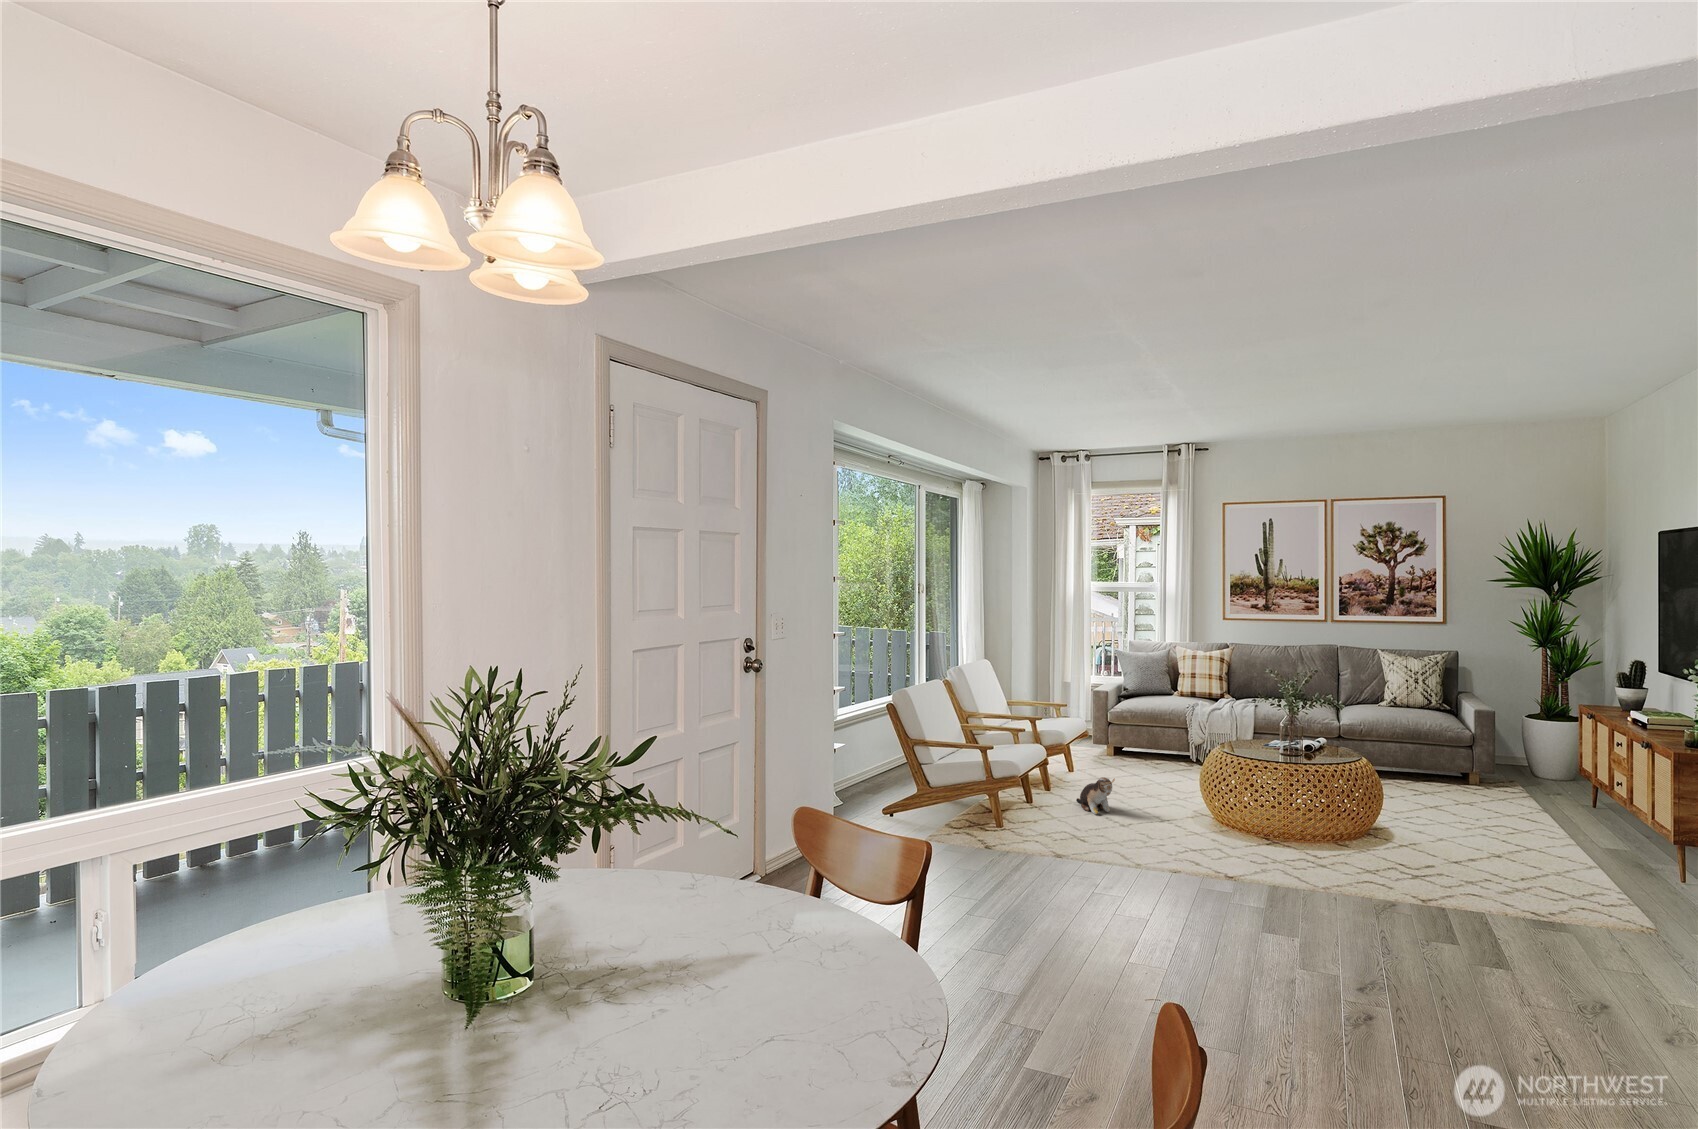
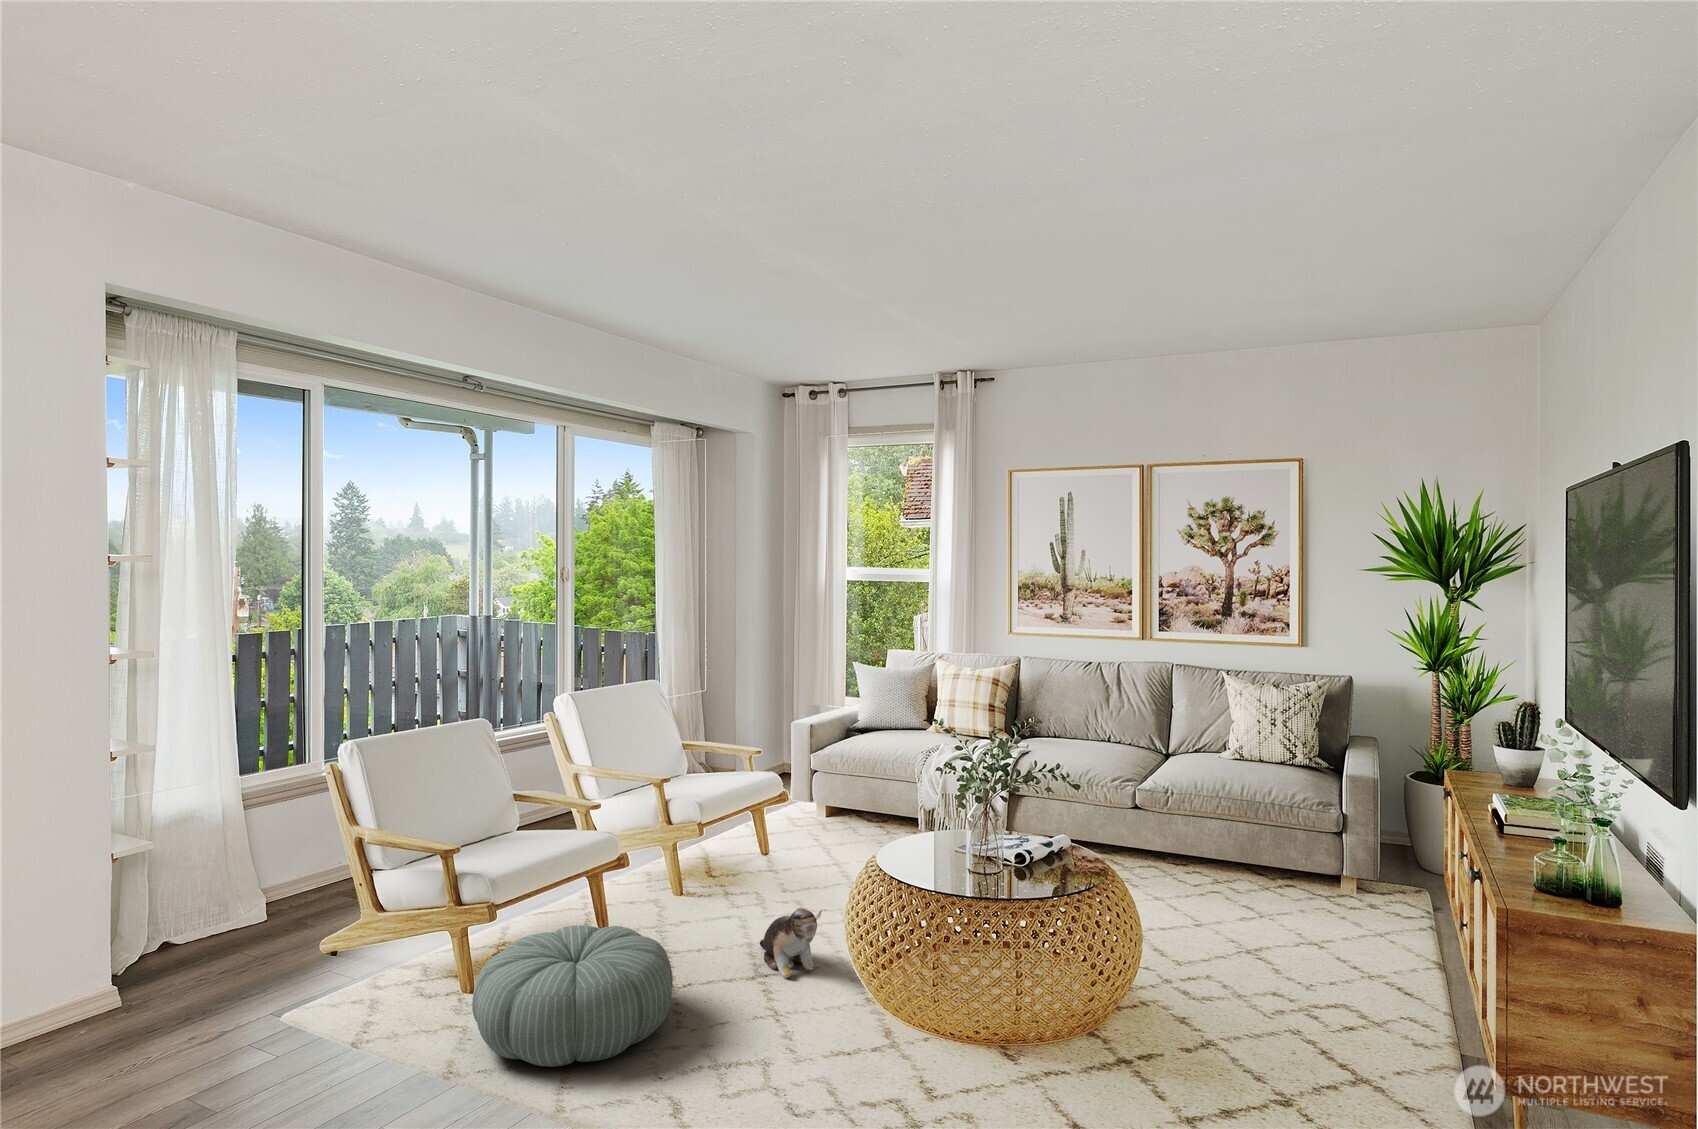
pouf: none [945,780,1042,839] -> present [472,925,673,1067]

